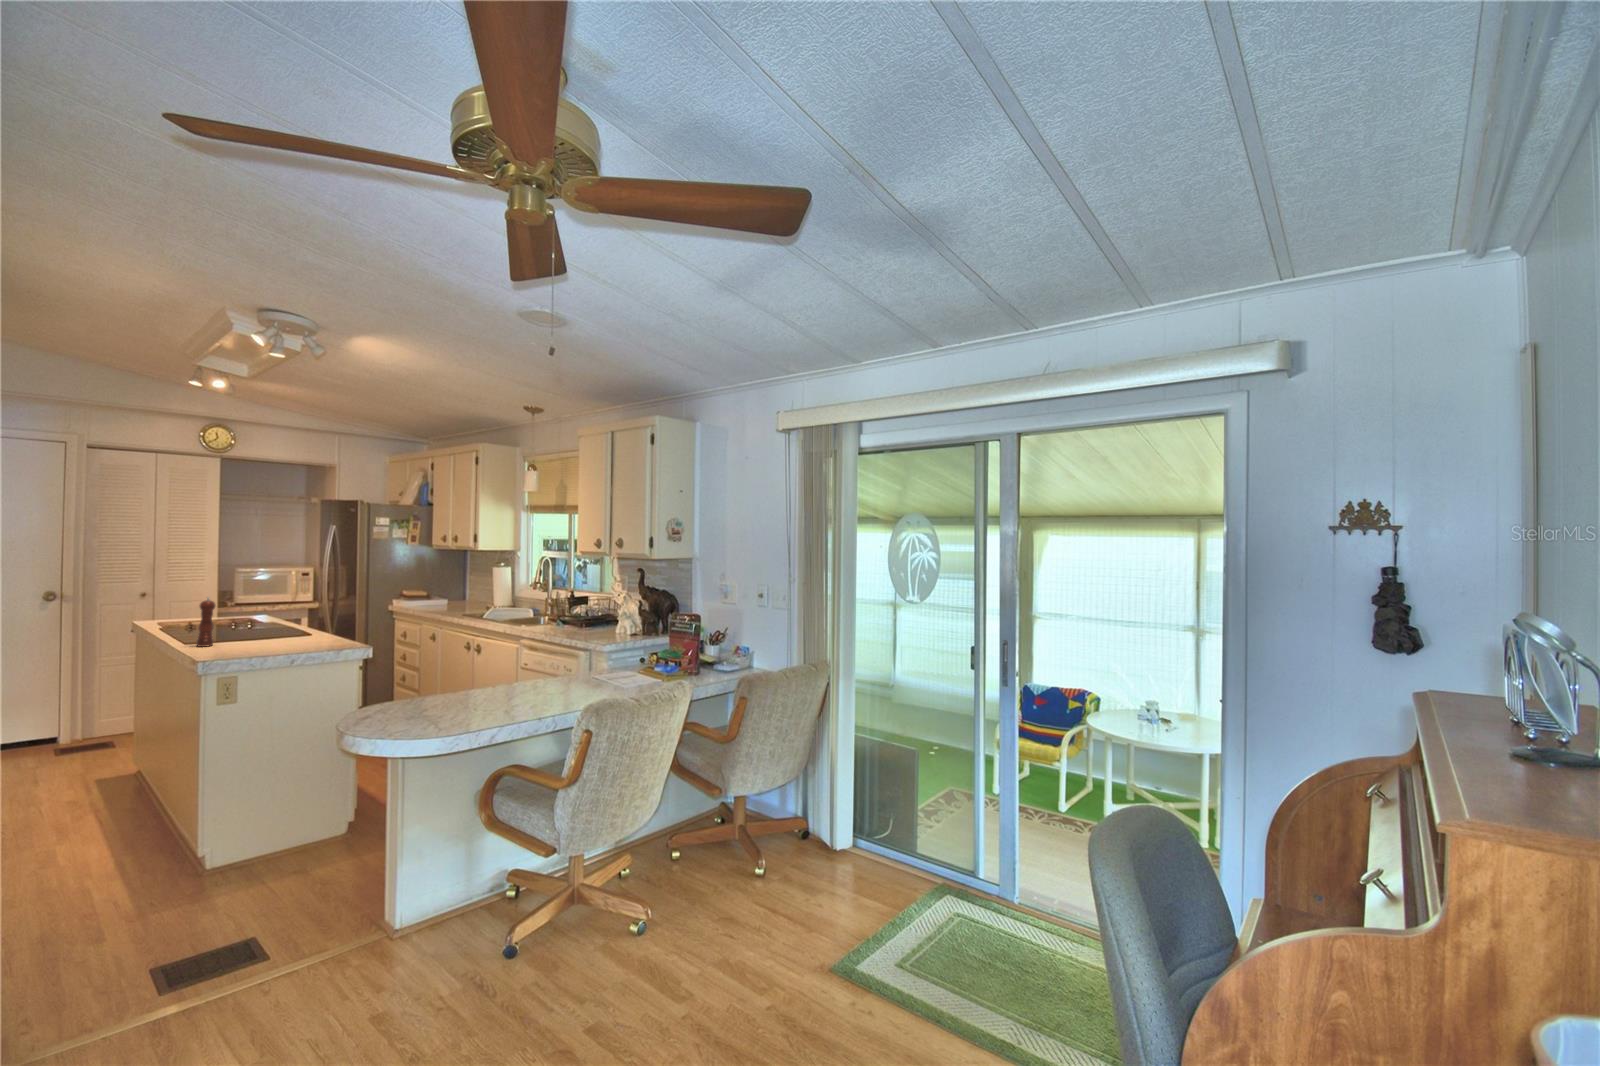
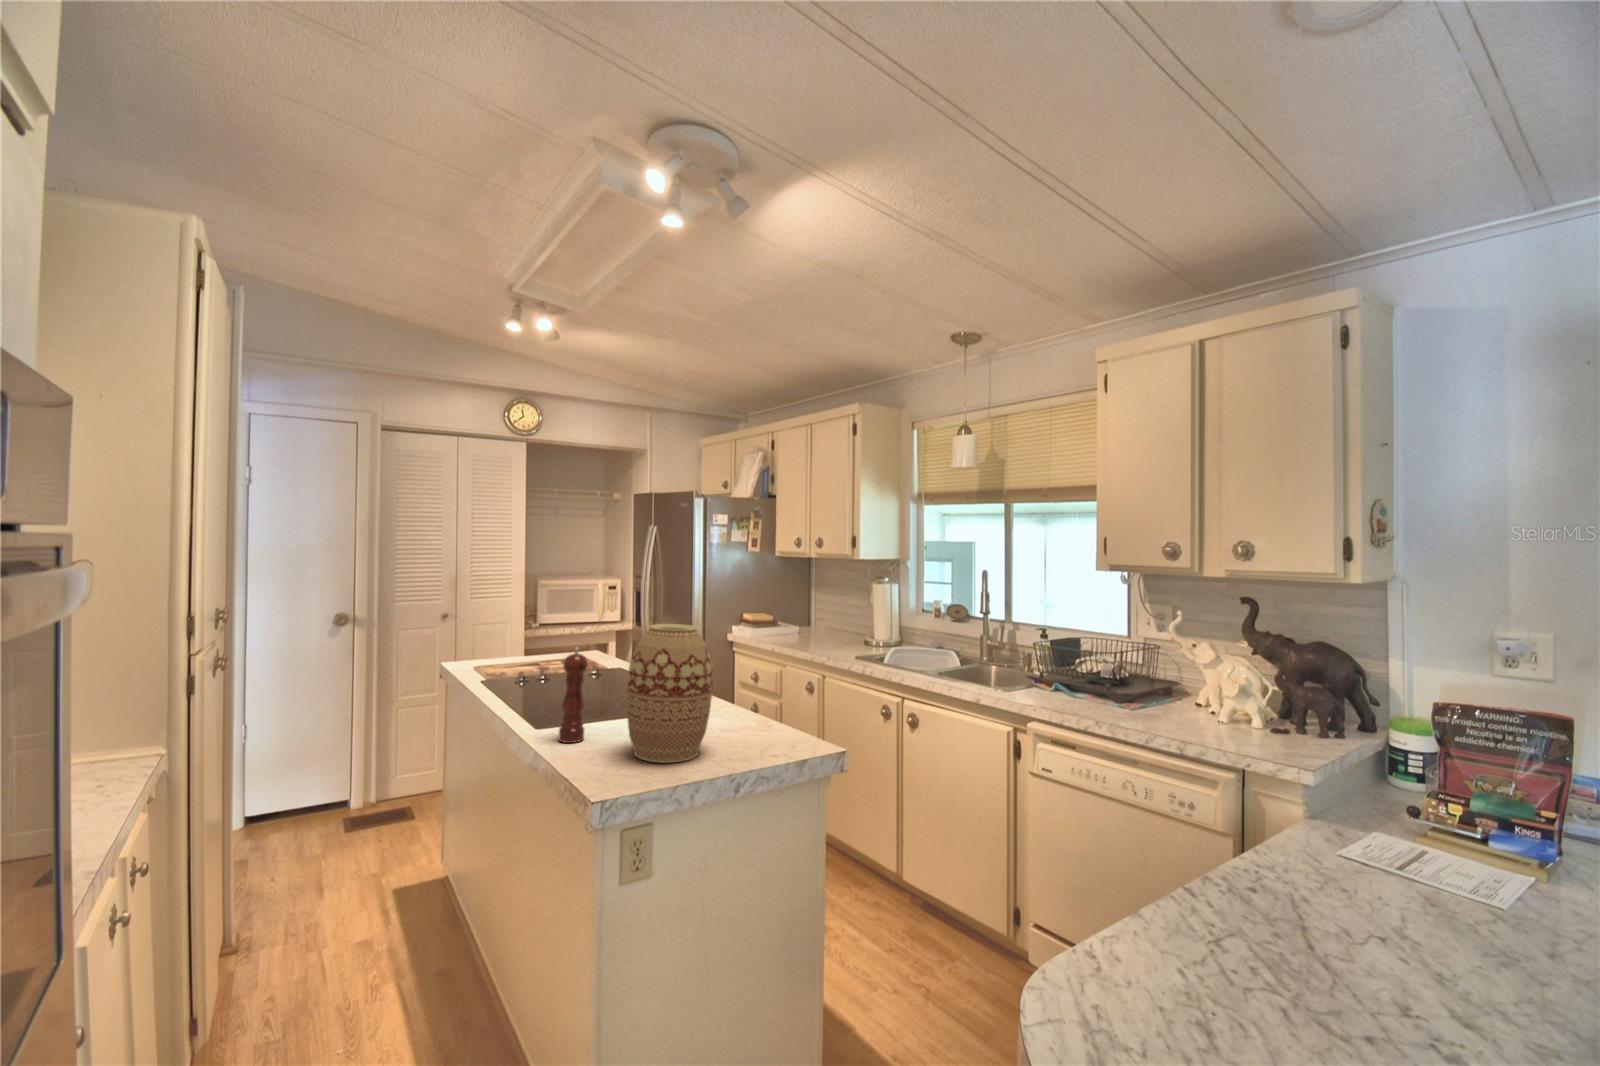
vase: none [232,583,287,651] -> present [627,624,713,763]

